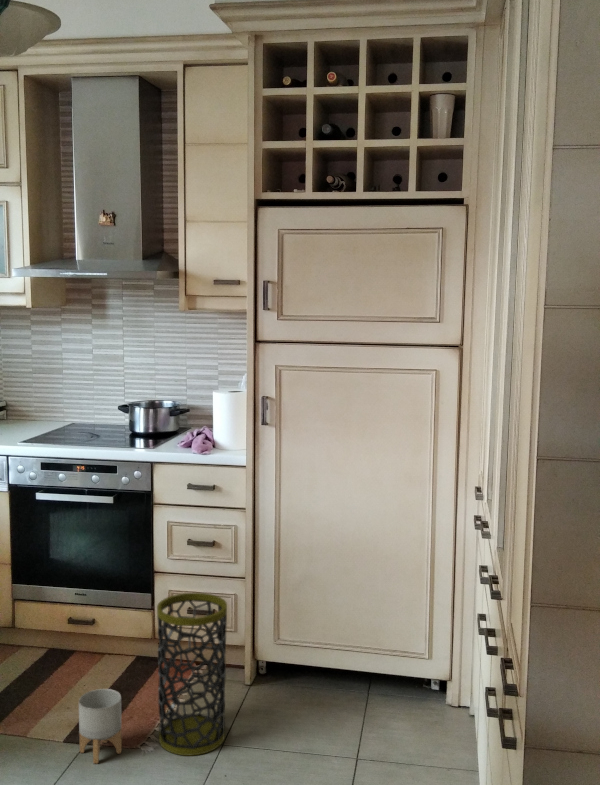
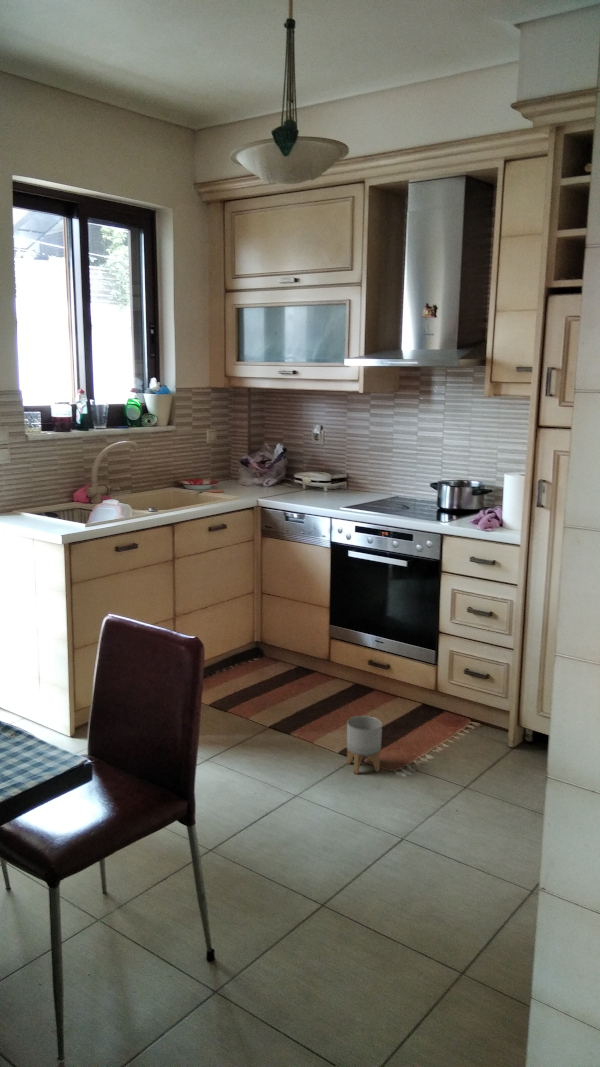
trash can: present [157,593,227,755] -> none [412,650,479,789]

